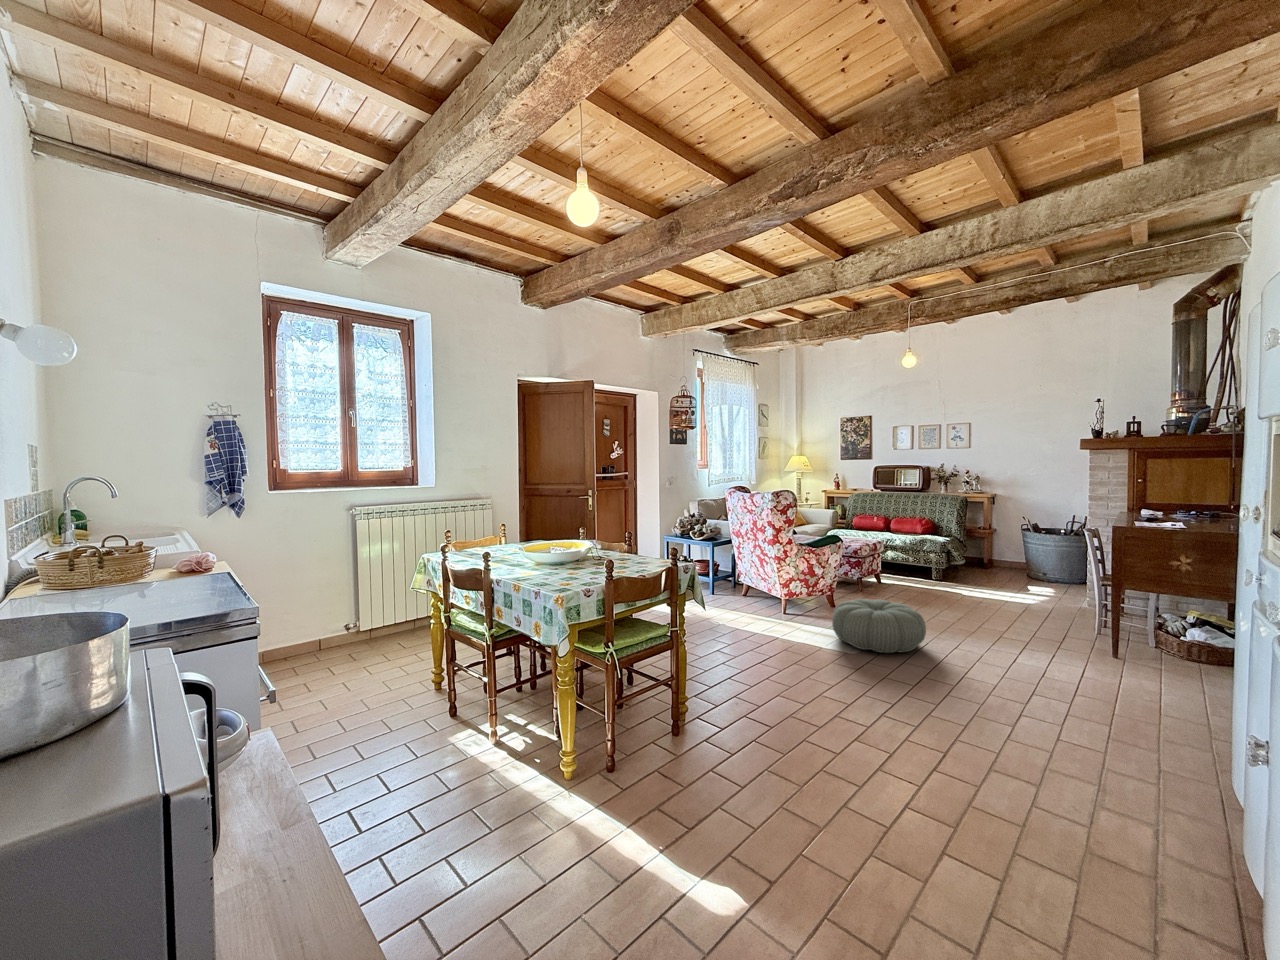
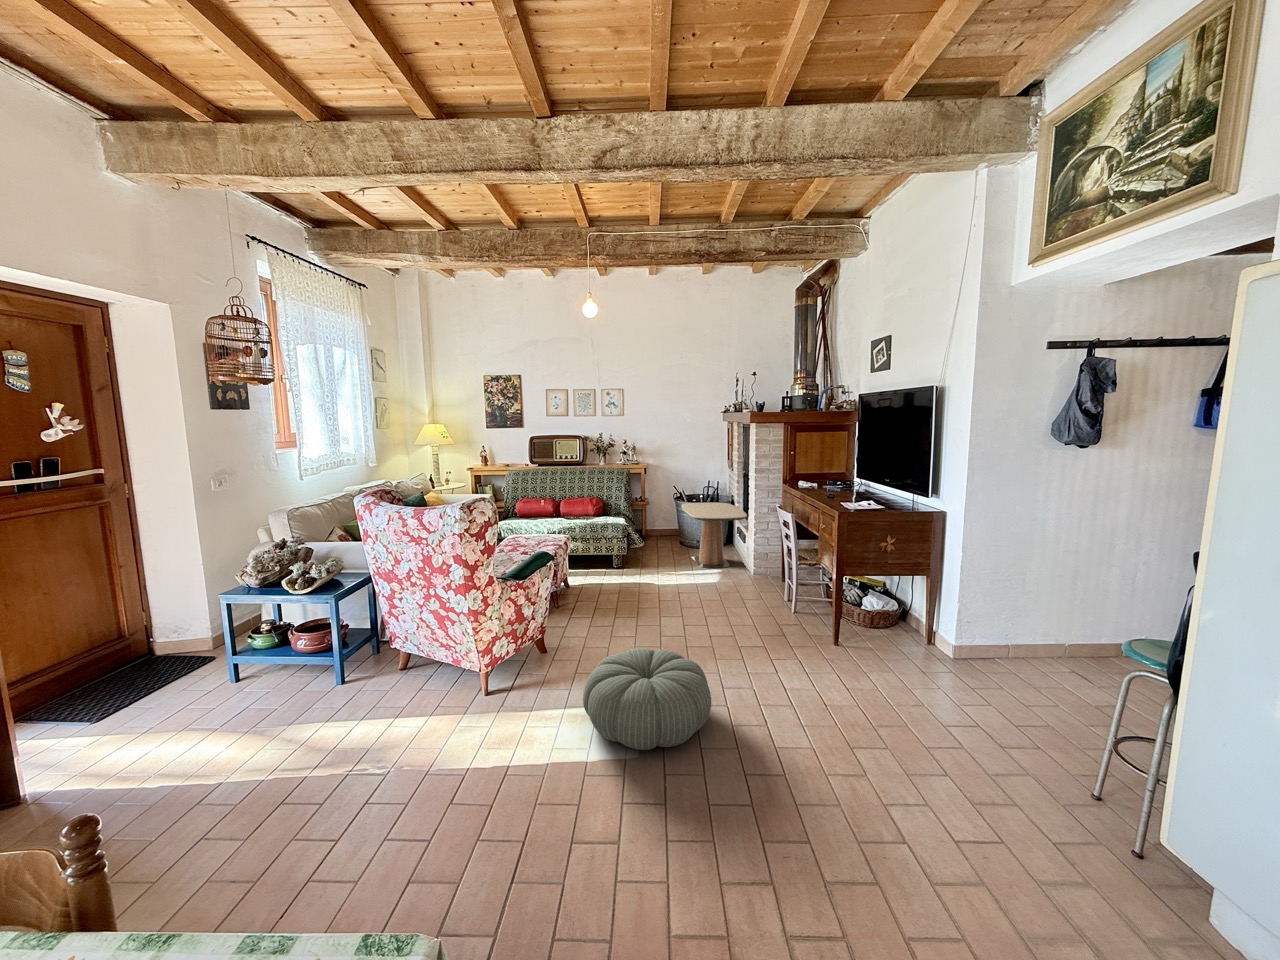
side table: none [1011,532,1083,596] -> present [681,502,747,568]

